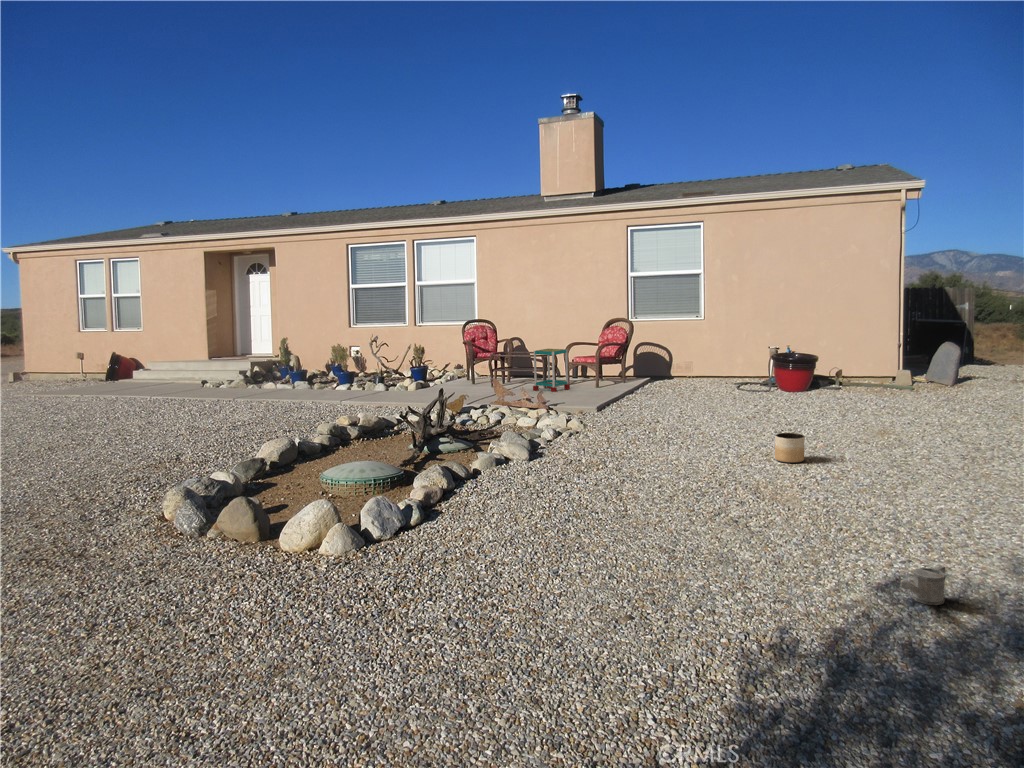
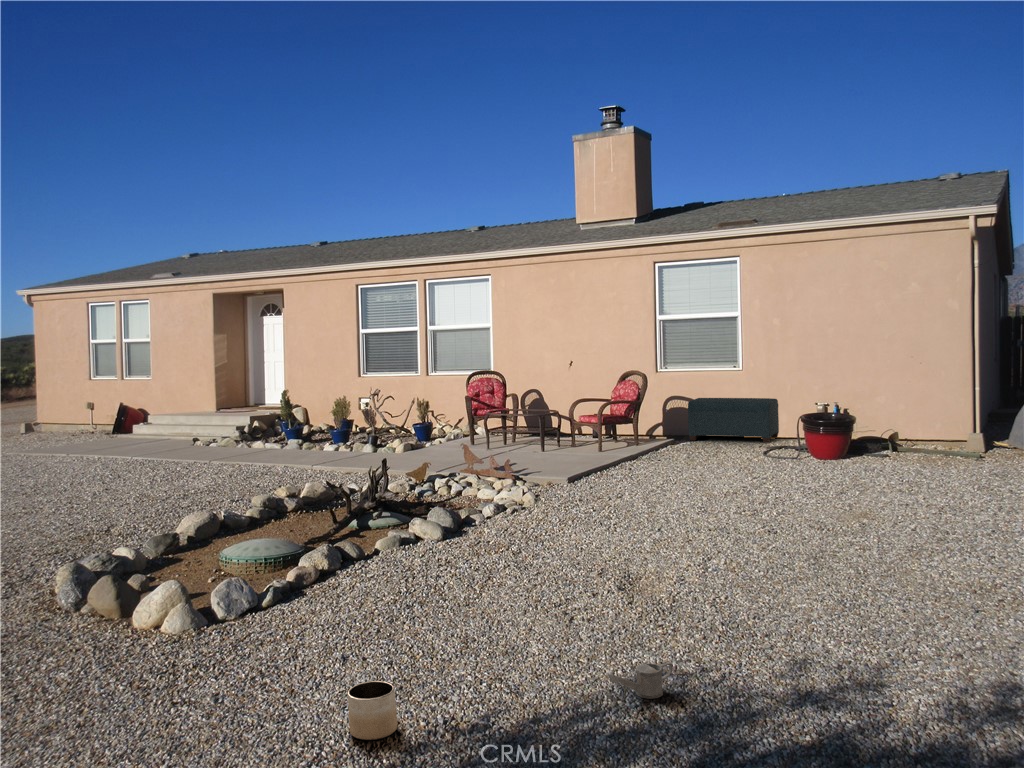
bench: none [661,343,734,379] -> present [688,398,779,443]
side table: present [533,349,570,392] -> none [522,409,564,460]
planter: present [775,433,805,463] -> present [348,681,397,740]

